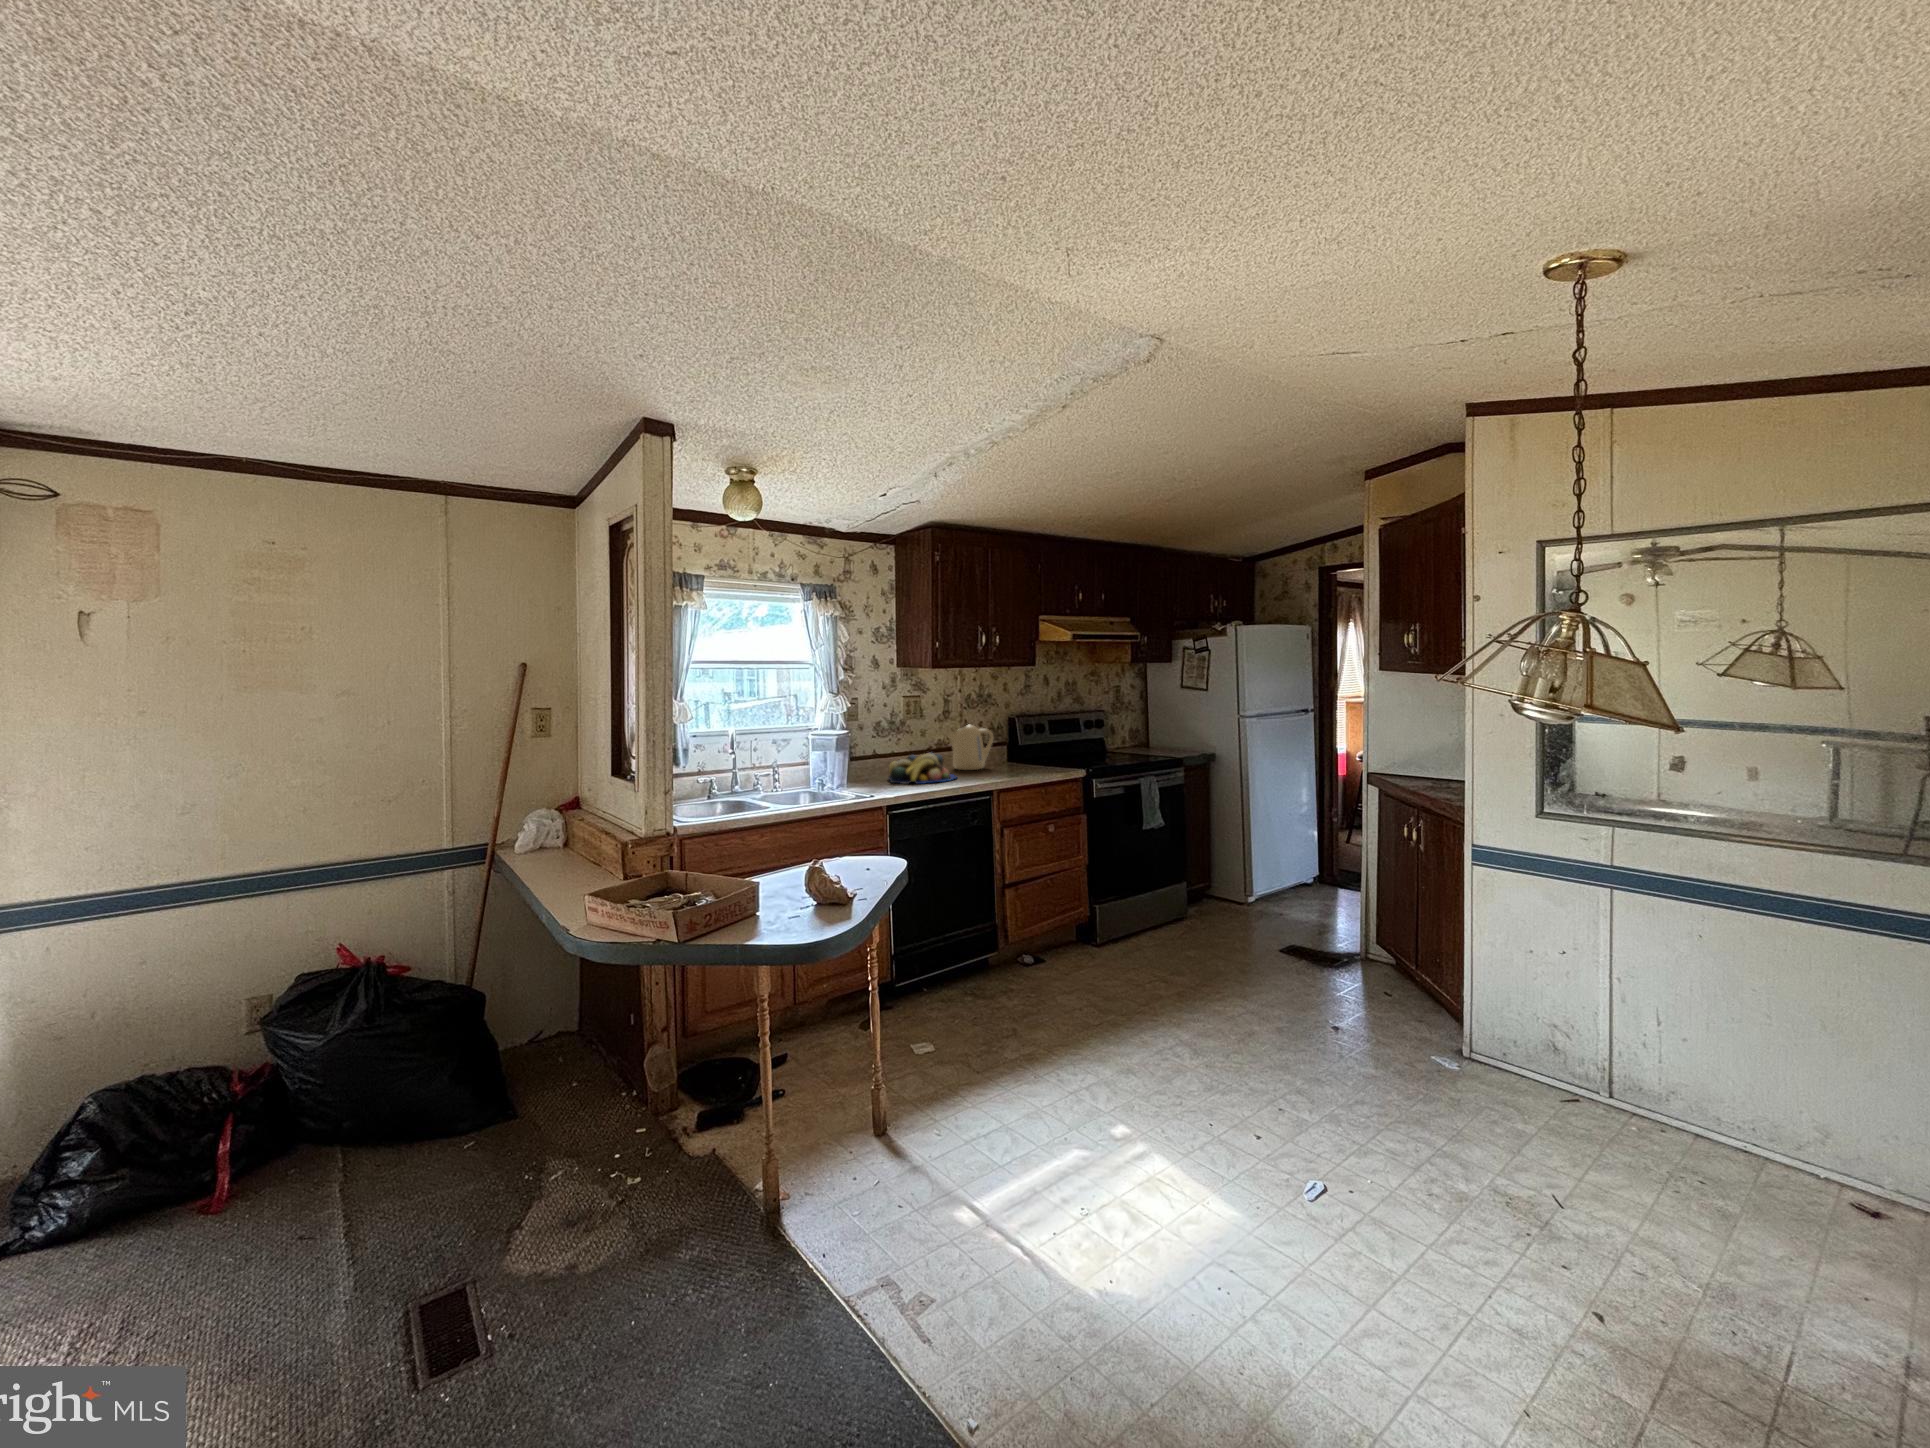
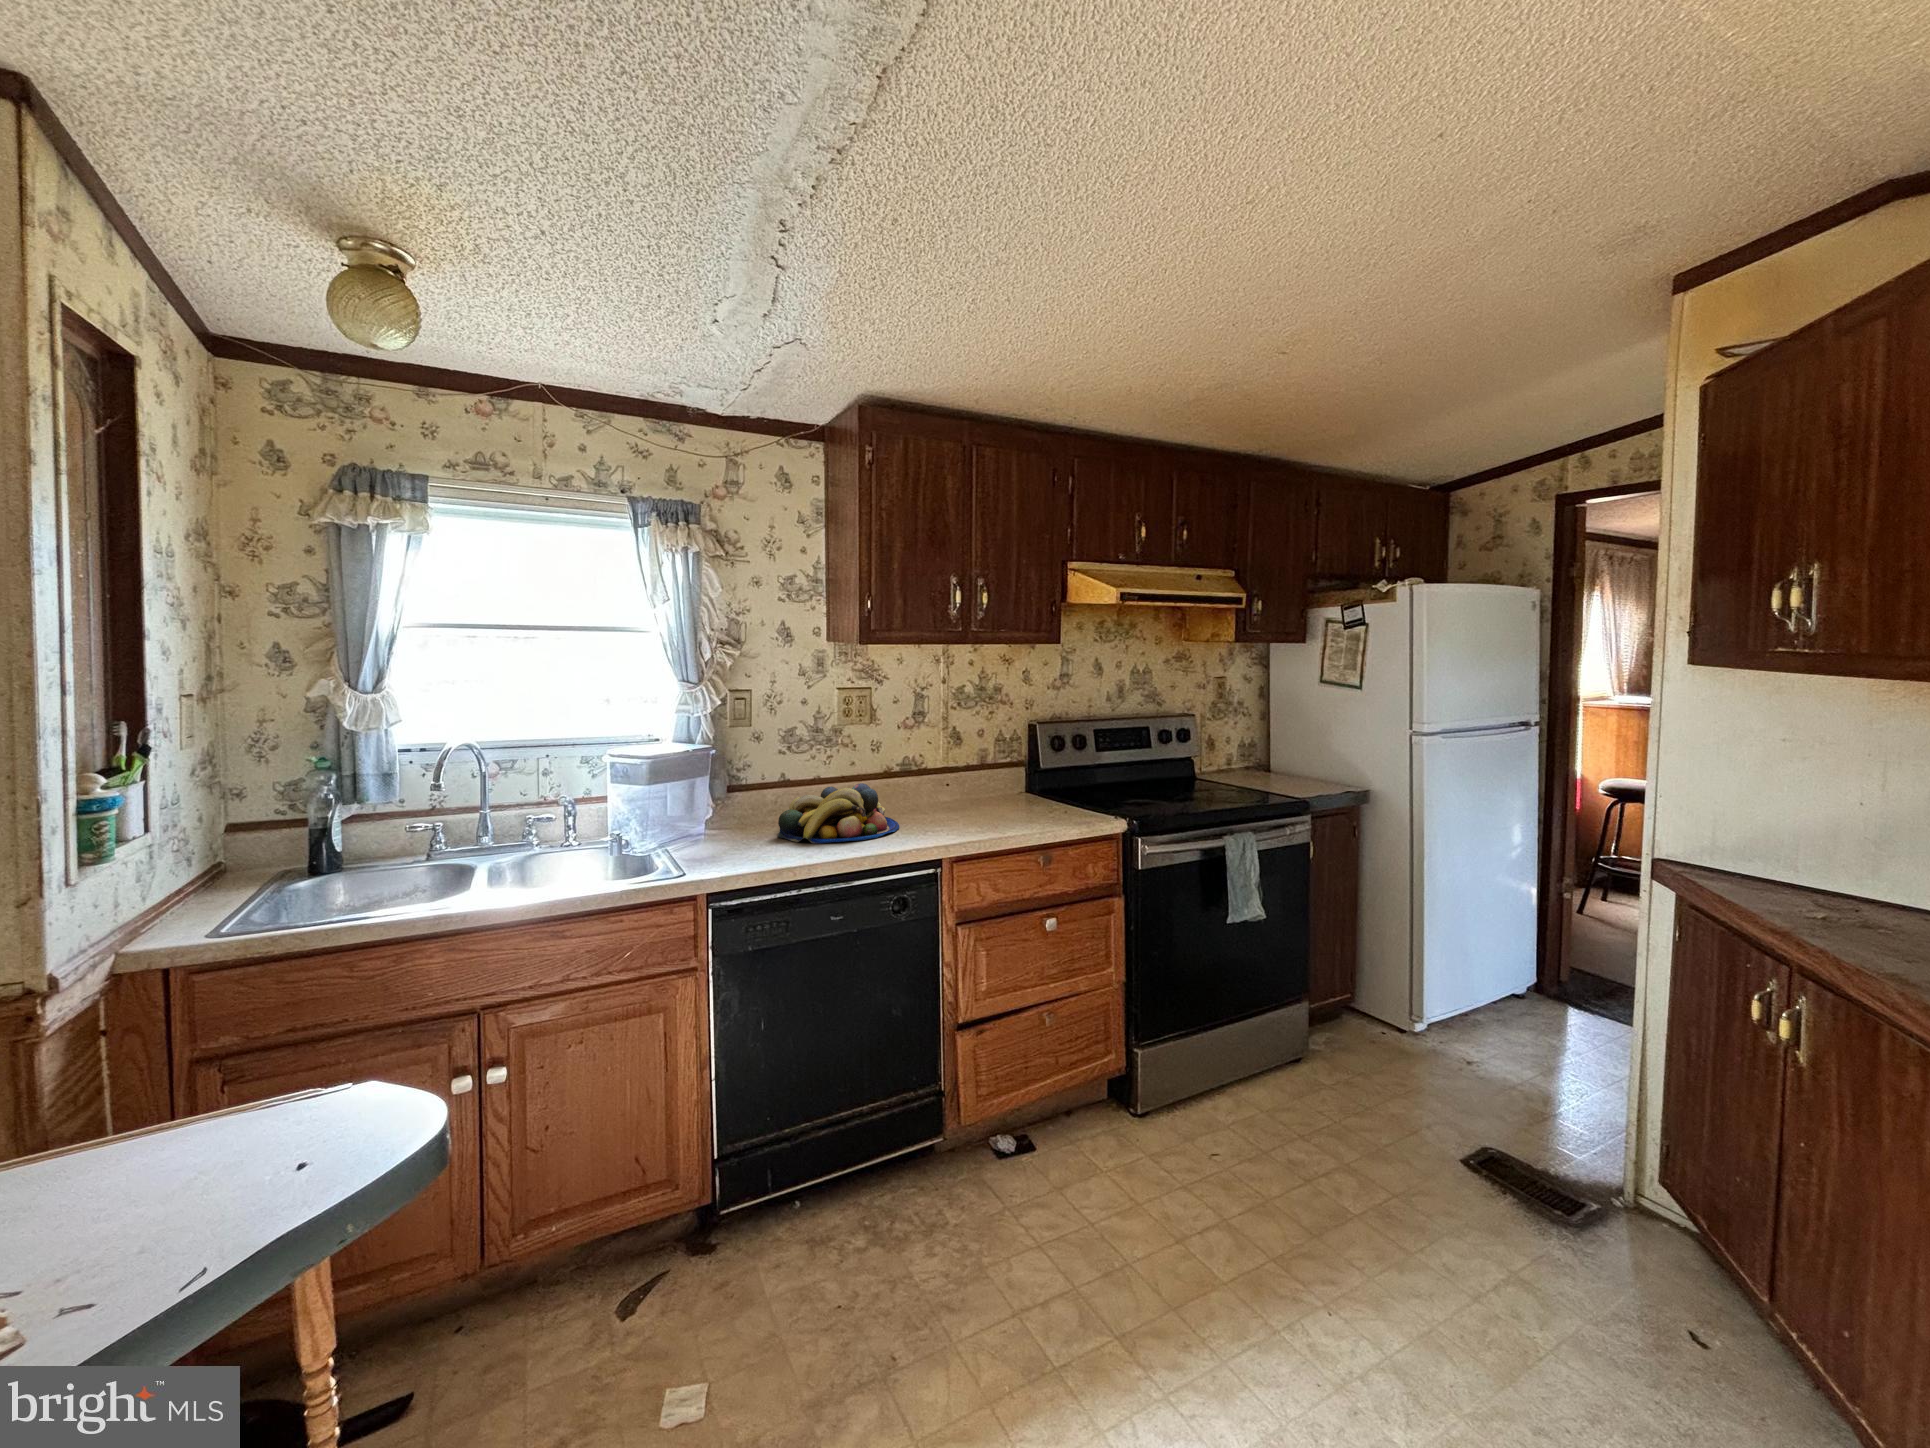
kettle: present [949,724,993,770] -> none [910,735,984,811]

